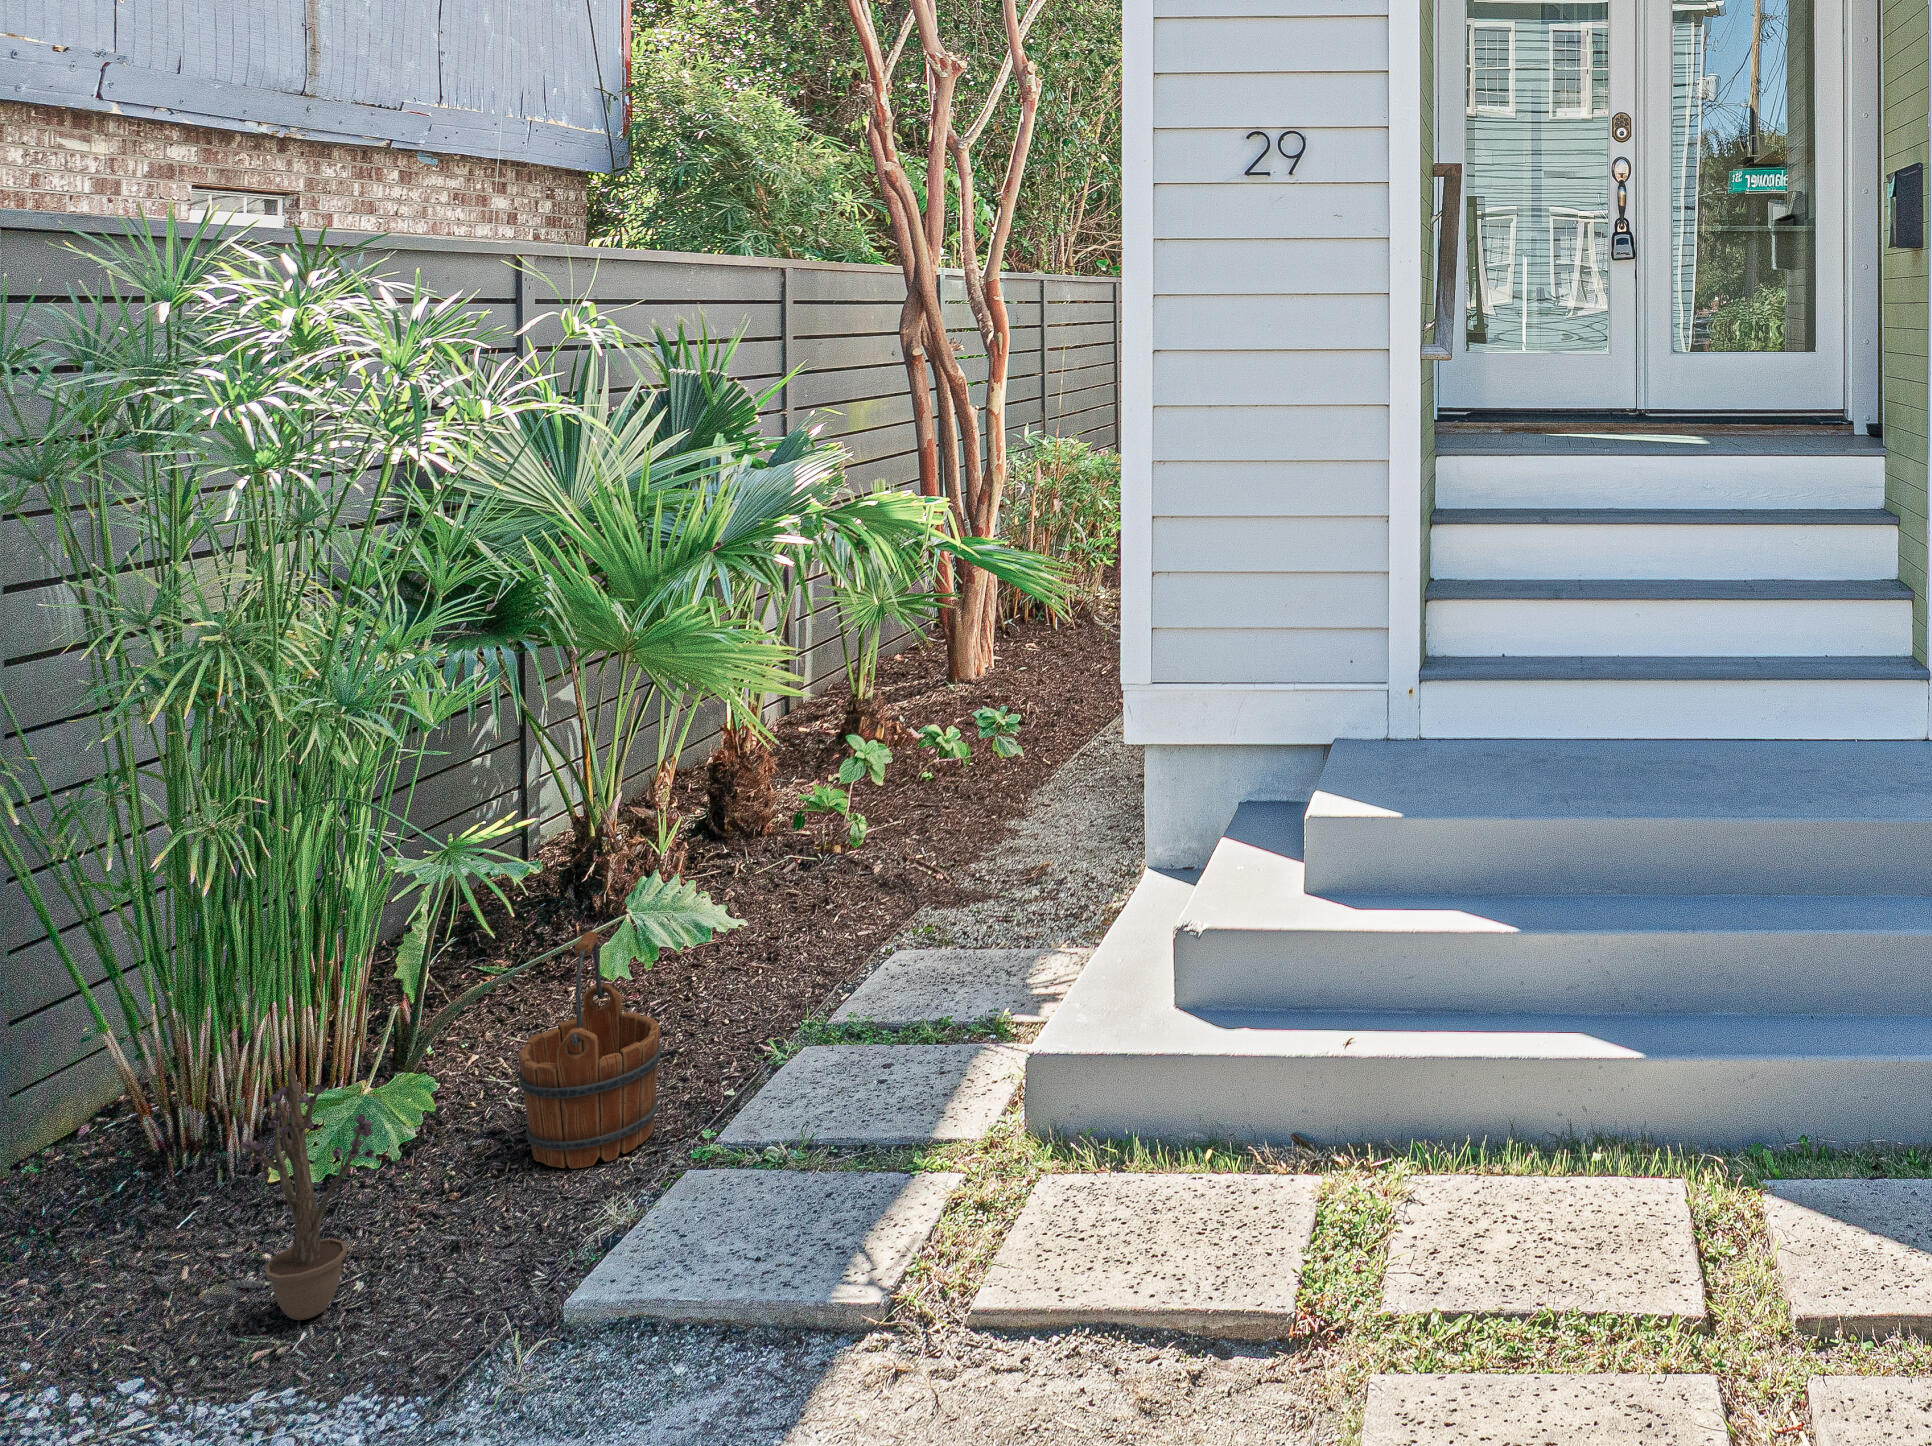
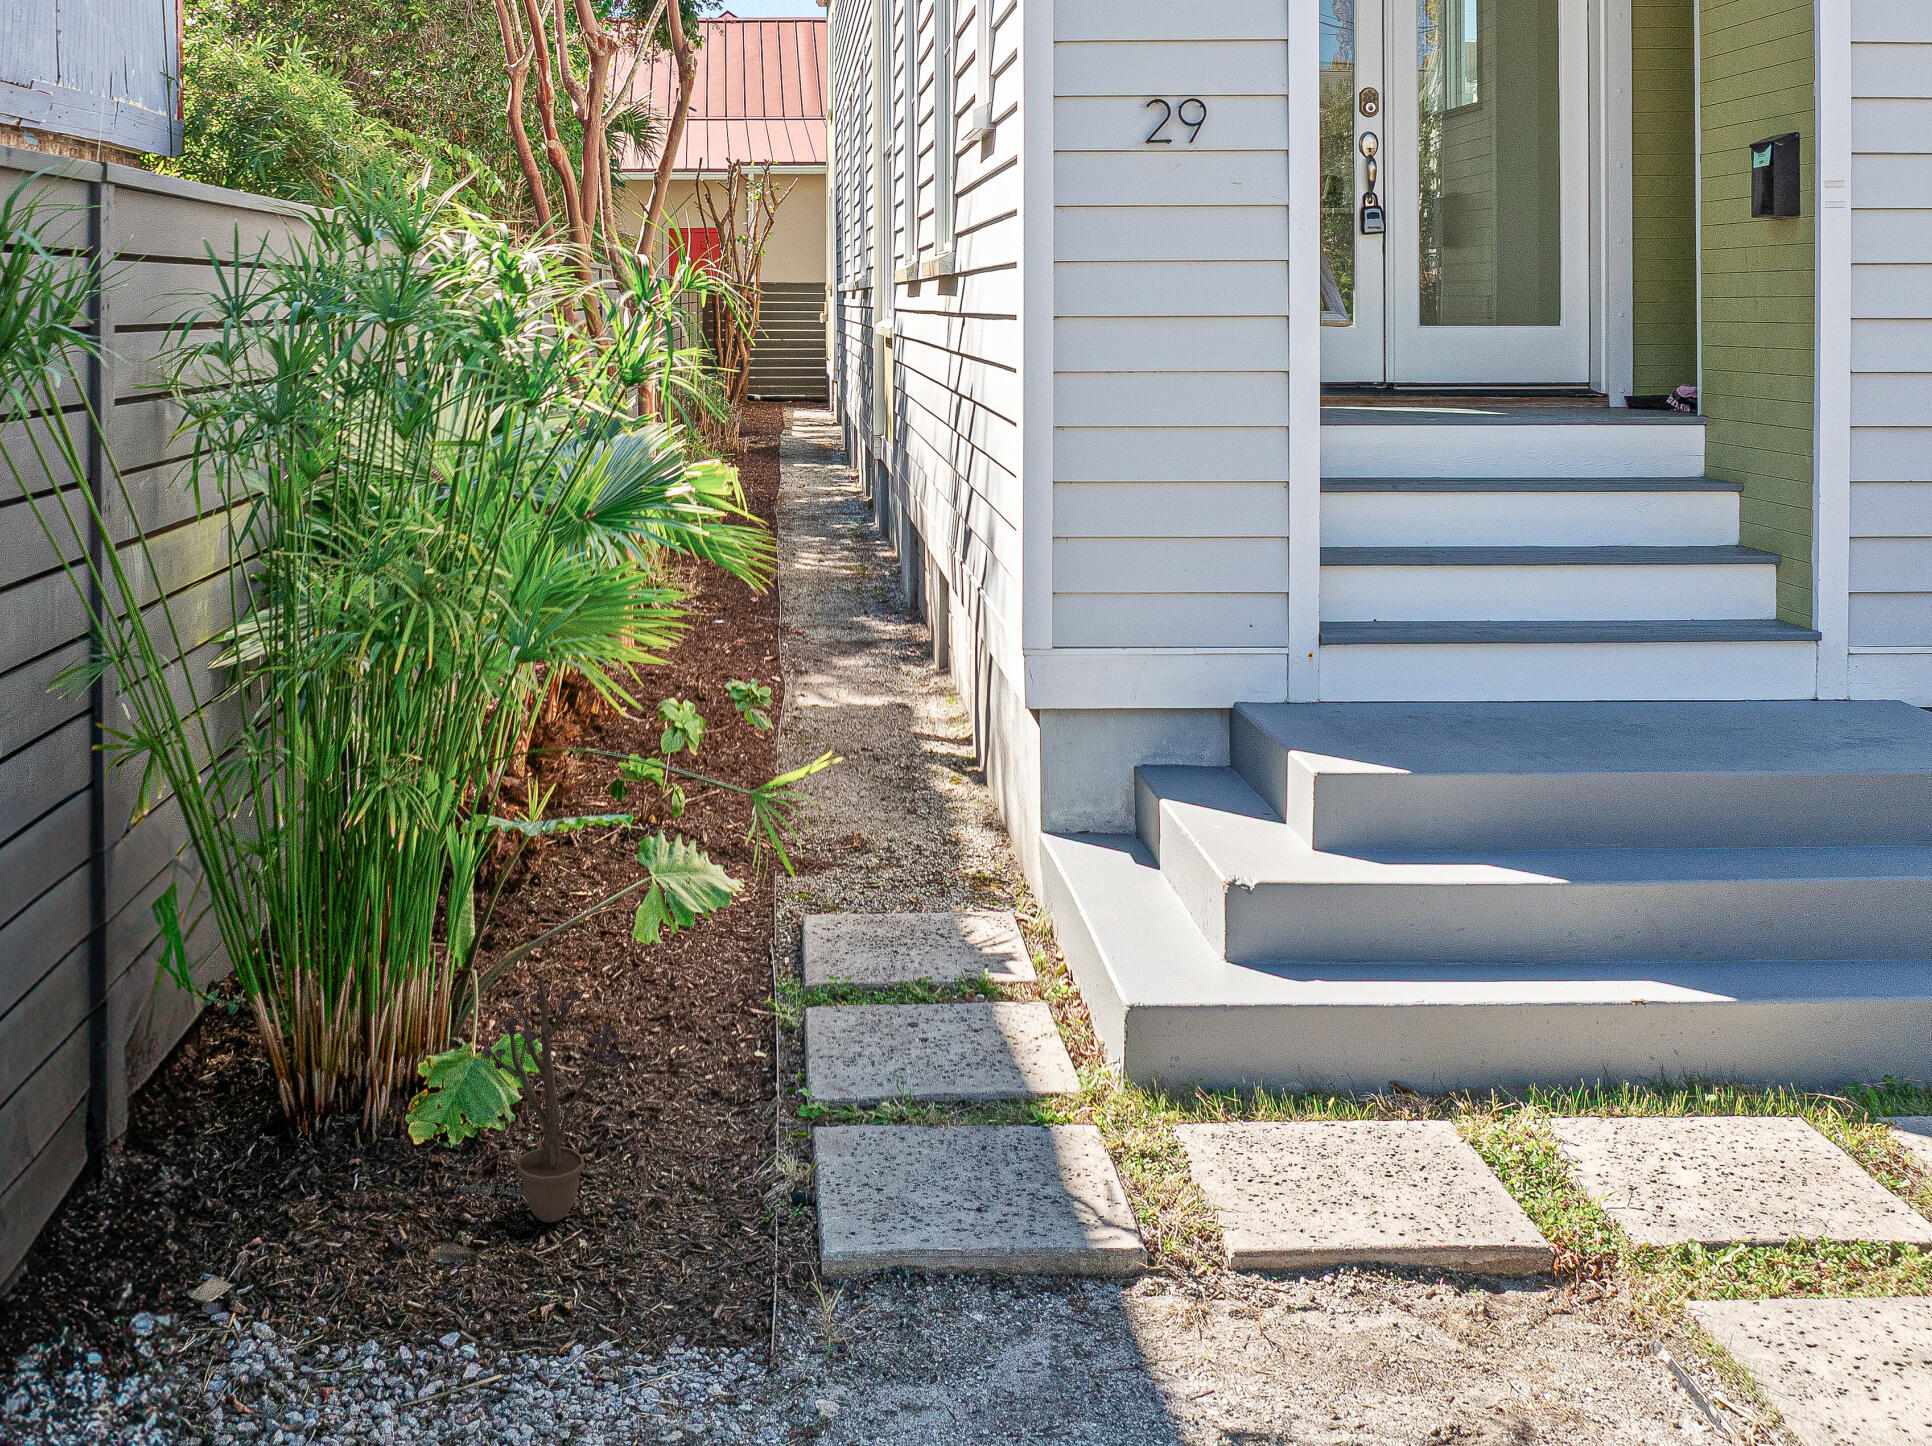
wooden bucket: present [518,931,661,1169] -> none [614,866,740,1097]

